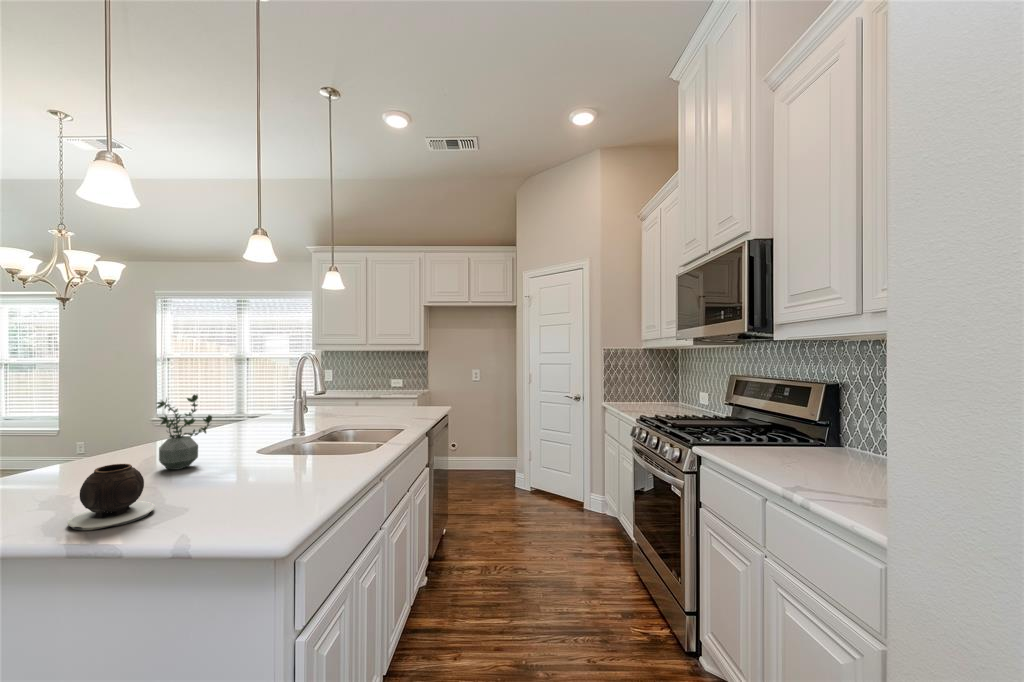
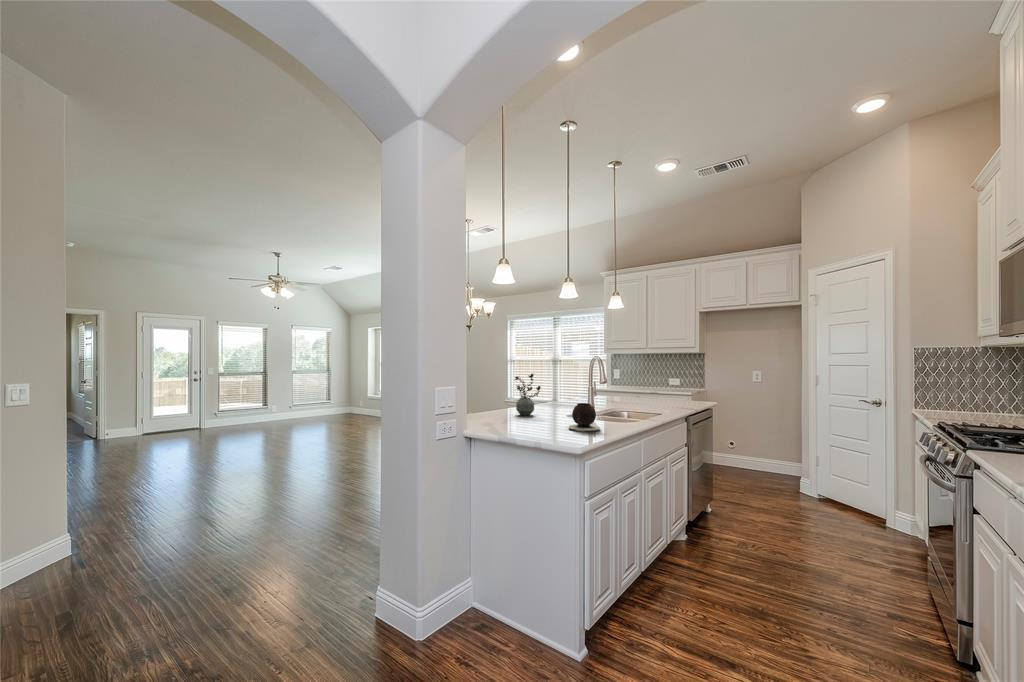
vase: present [68,464,155,530] -> present [568,403,600,432]

